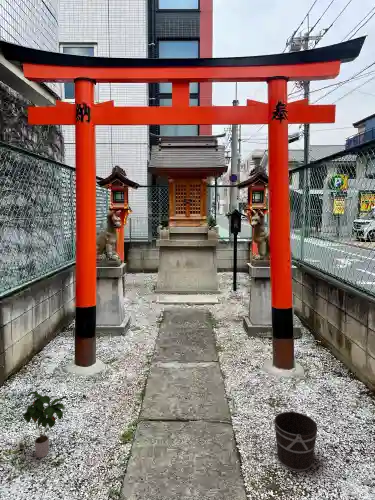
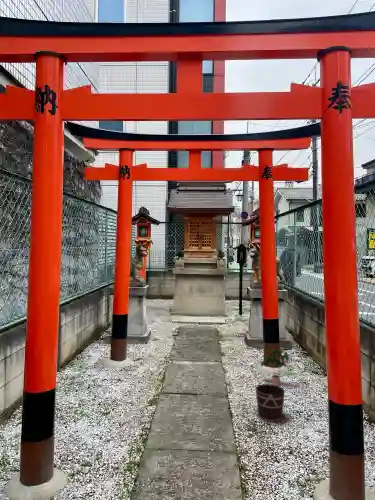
potted plant: present [23,391,64,458] -> present [261,349,292,386]

